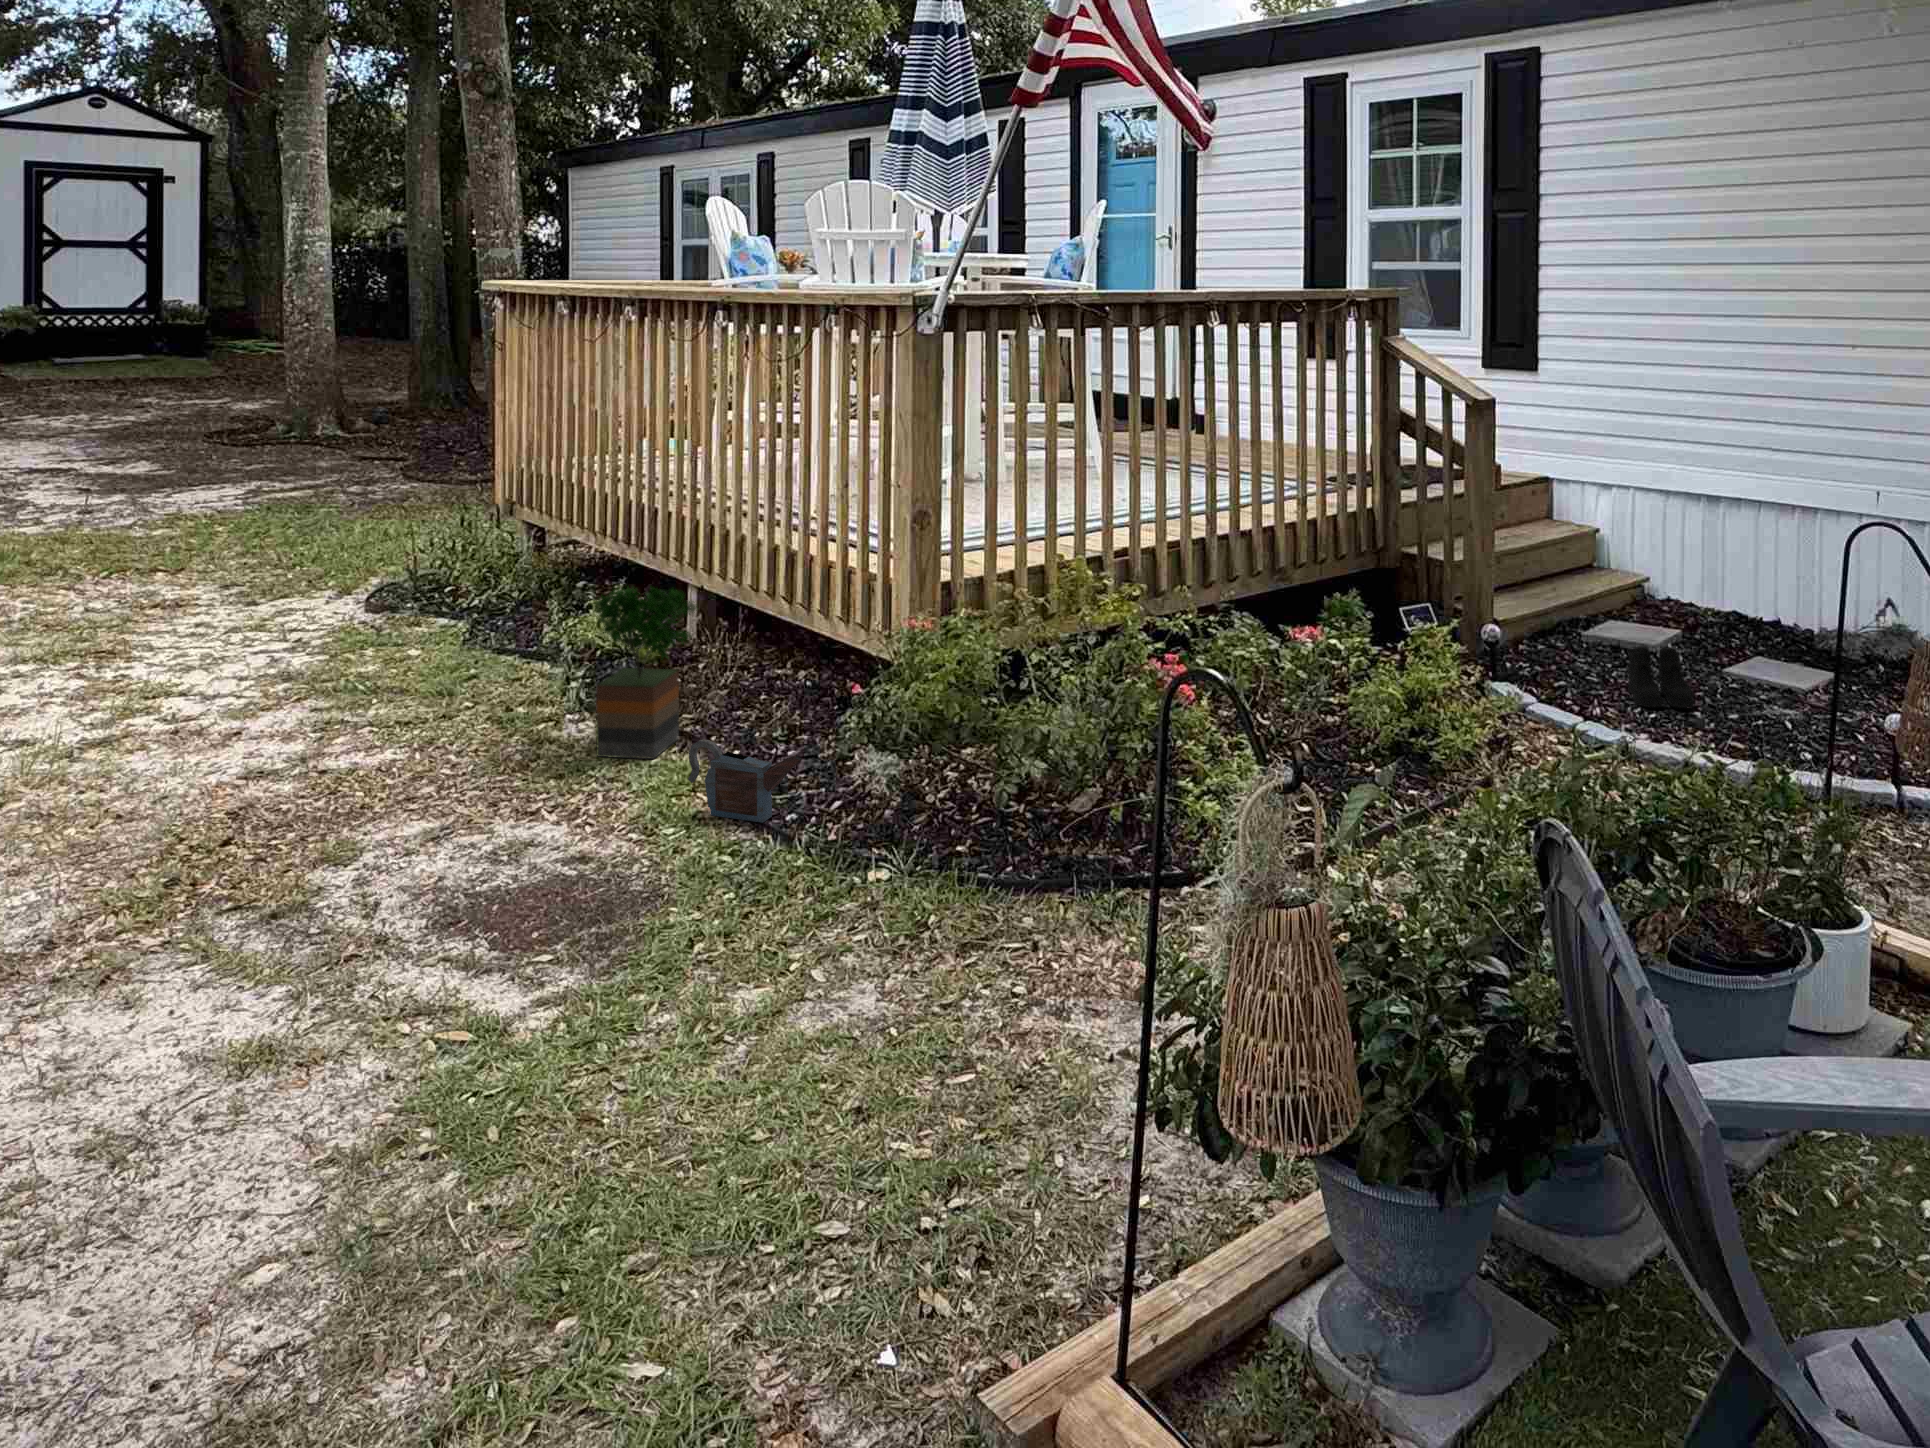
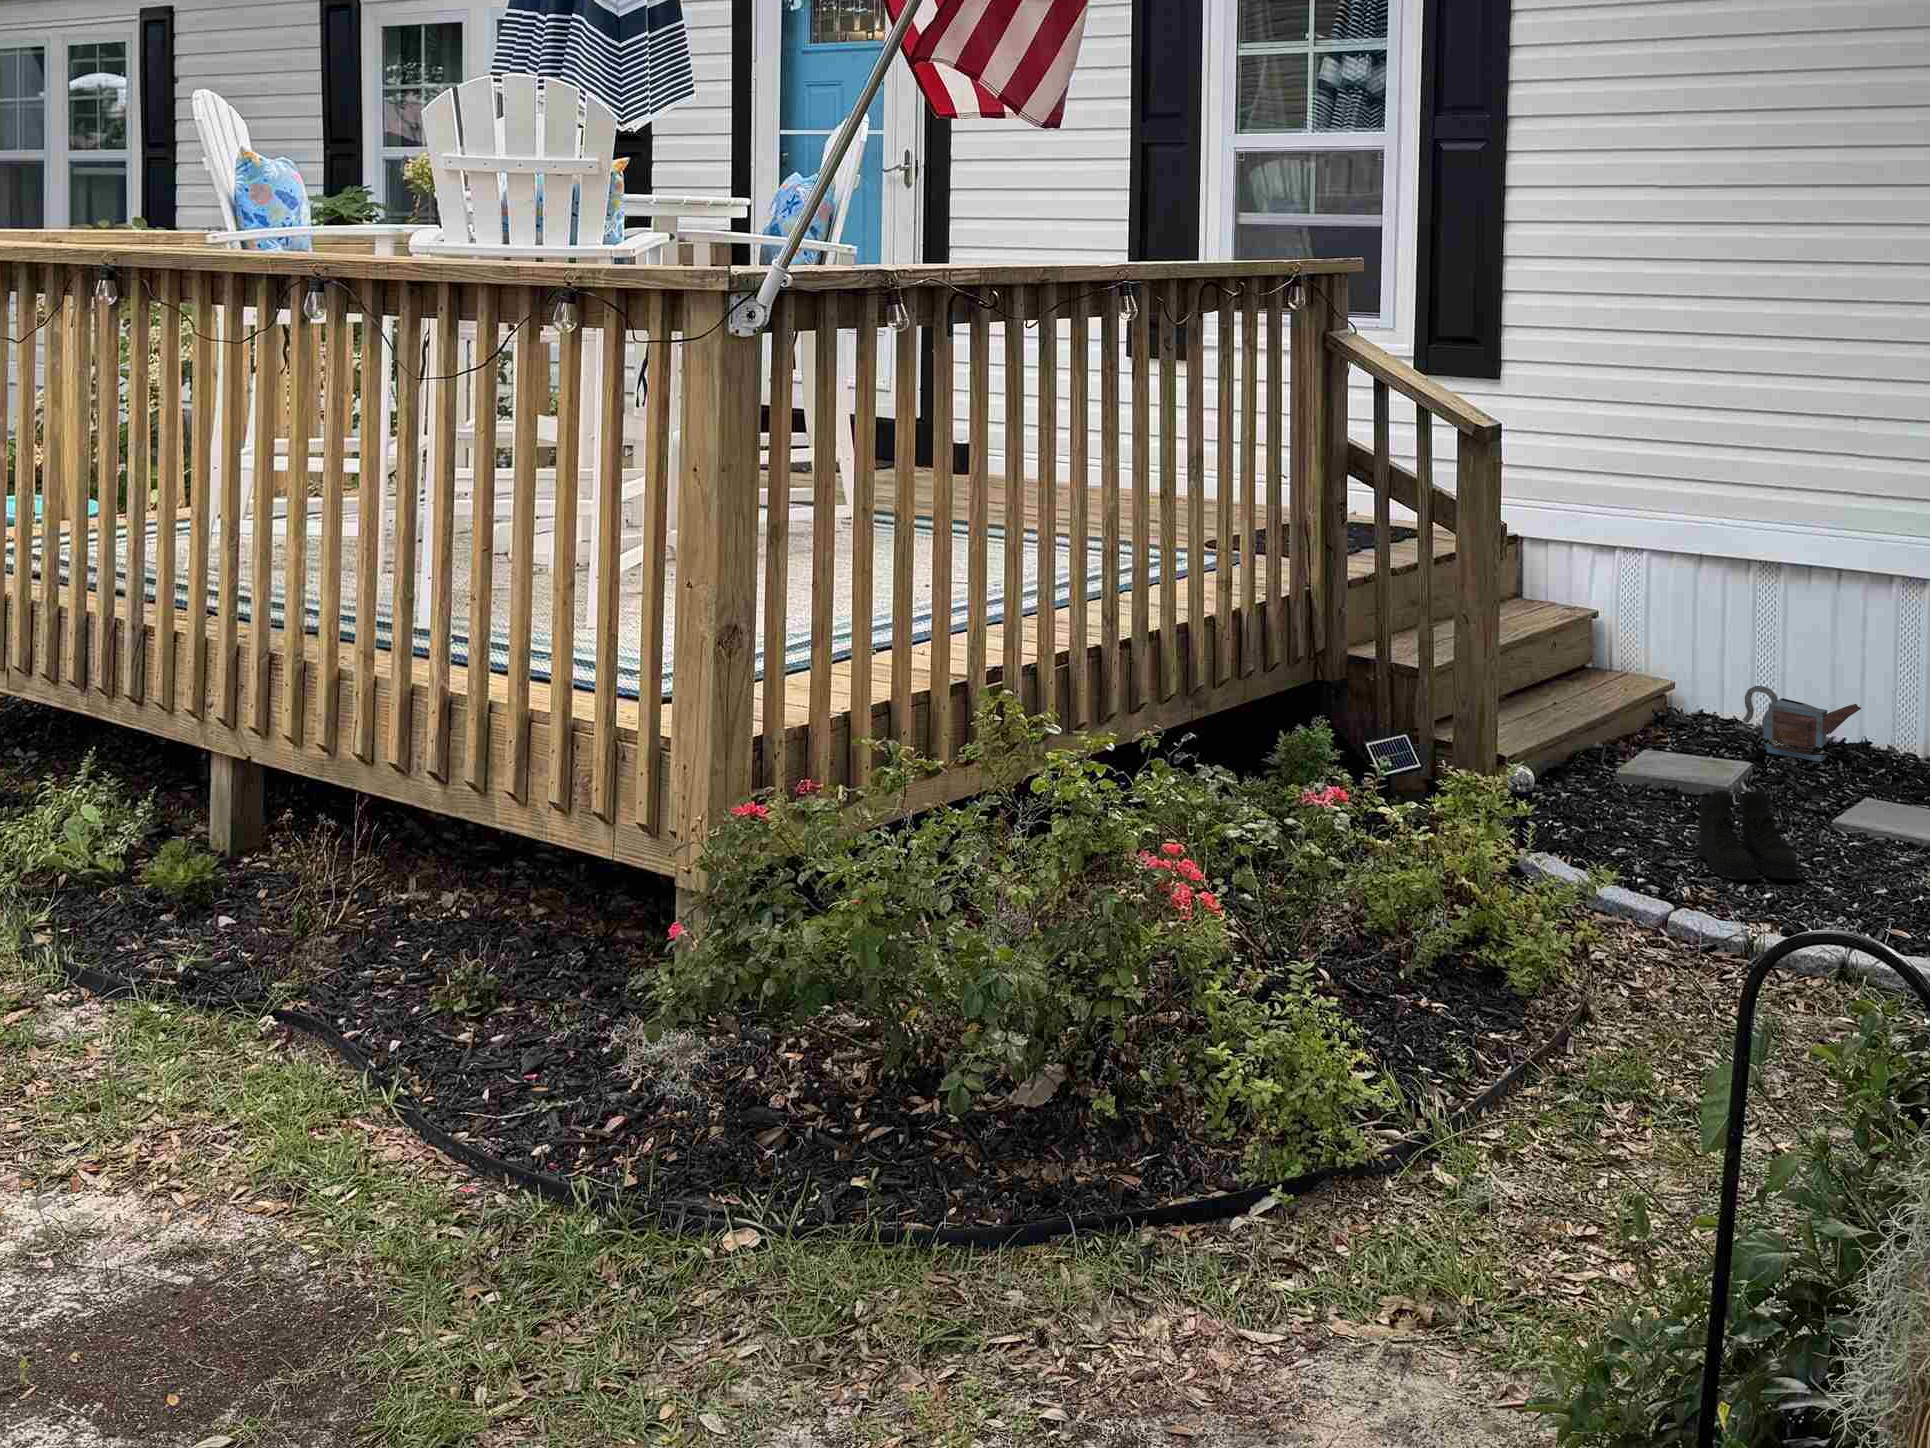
potted tree: present [595,587,698,759] -> none [125,764,320,1066]
watering can: present [688,740,802,823] -> present [1743,686,1861,762]

